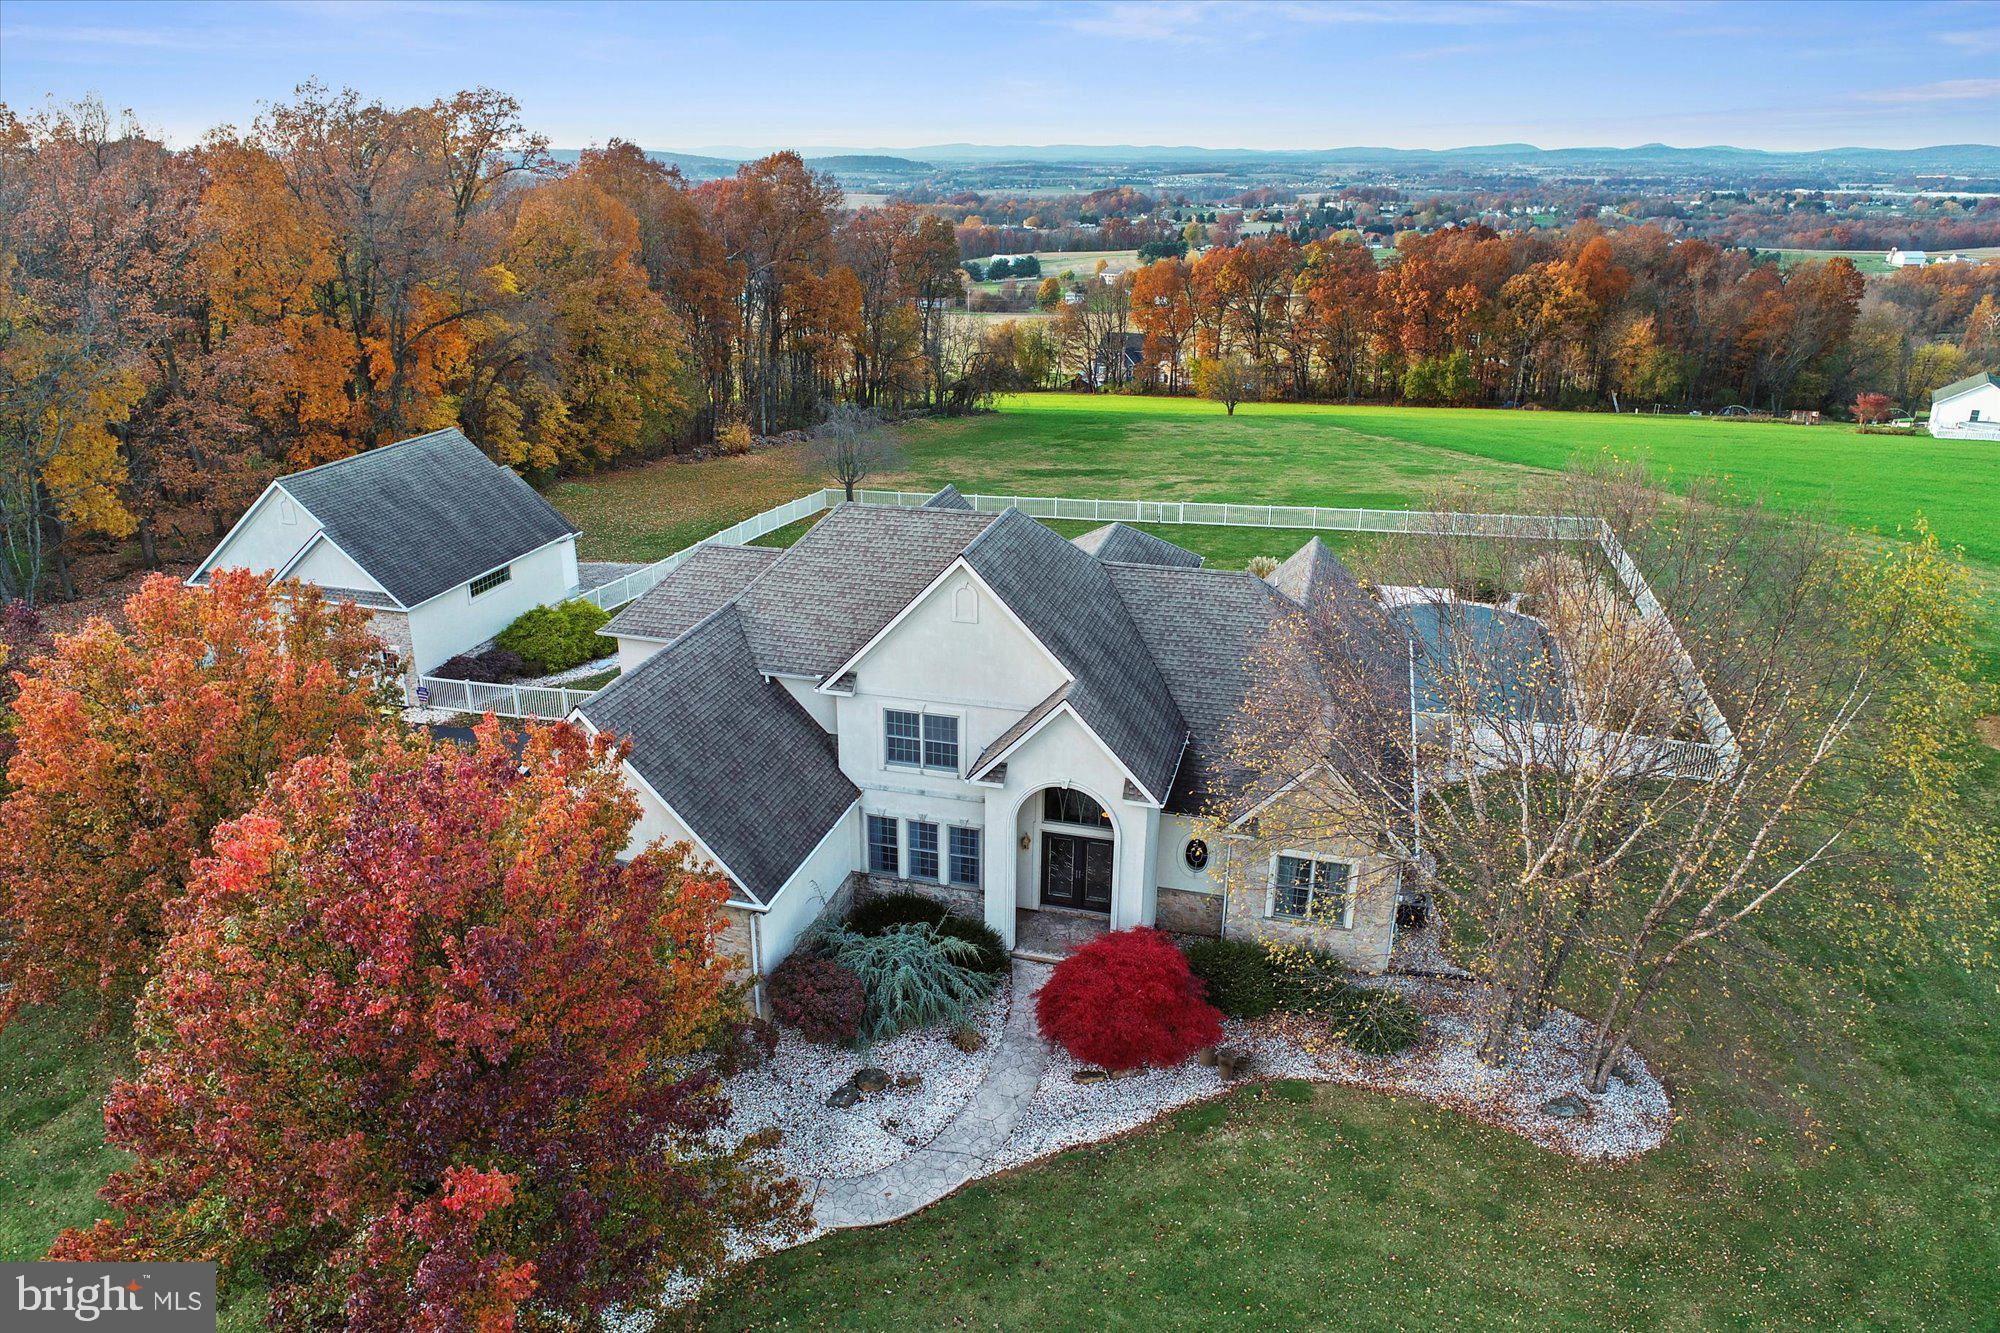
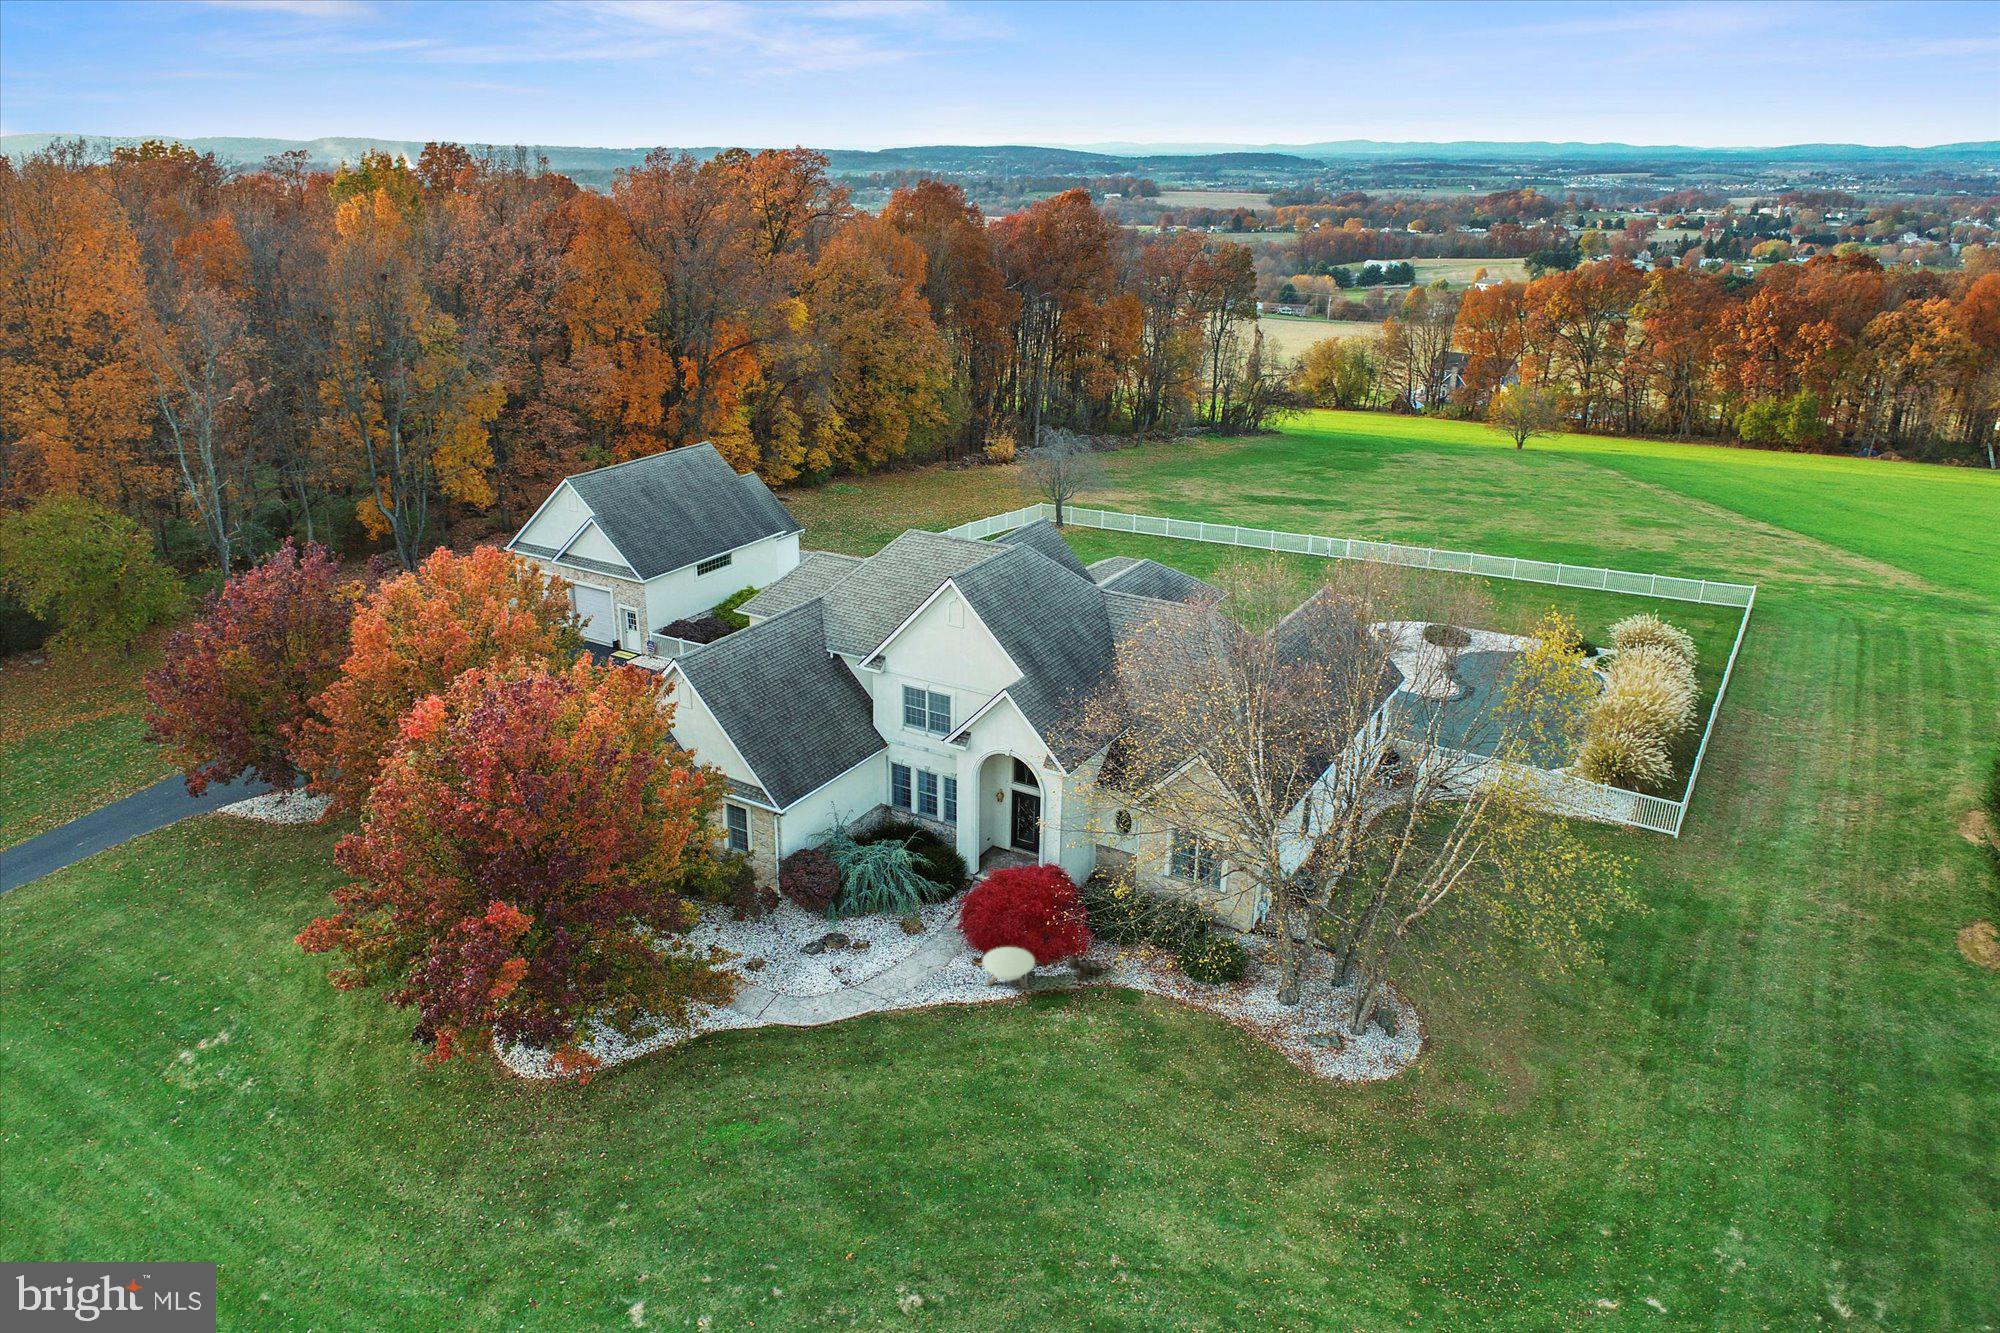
round table: none [1098,1049,1172,1110] -> present [982,947,1035,989]

